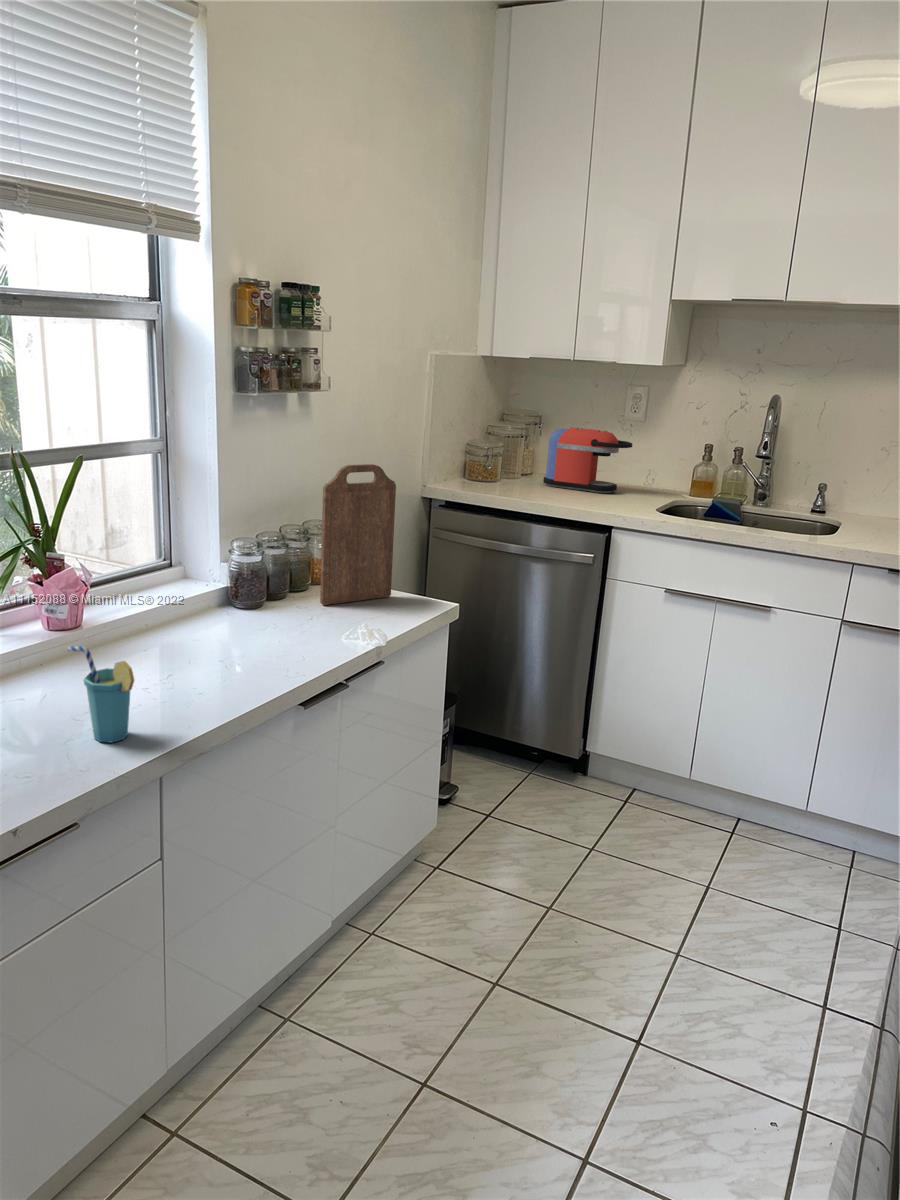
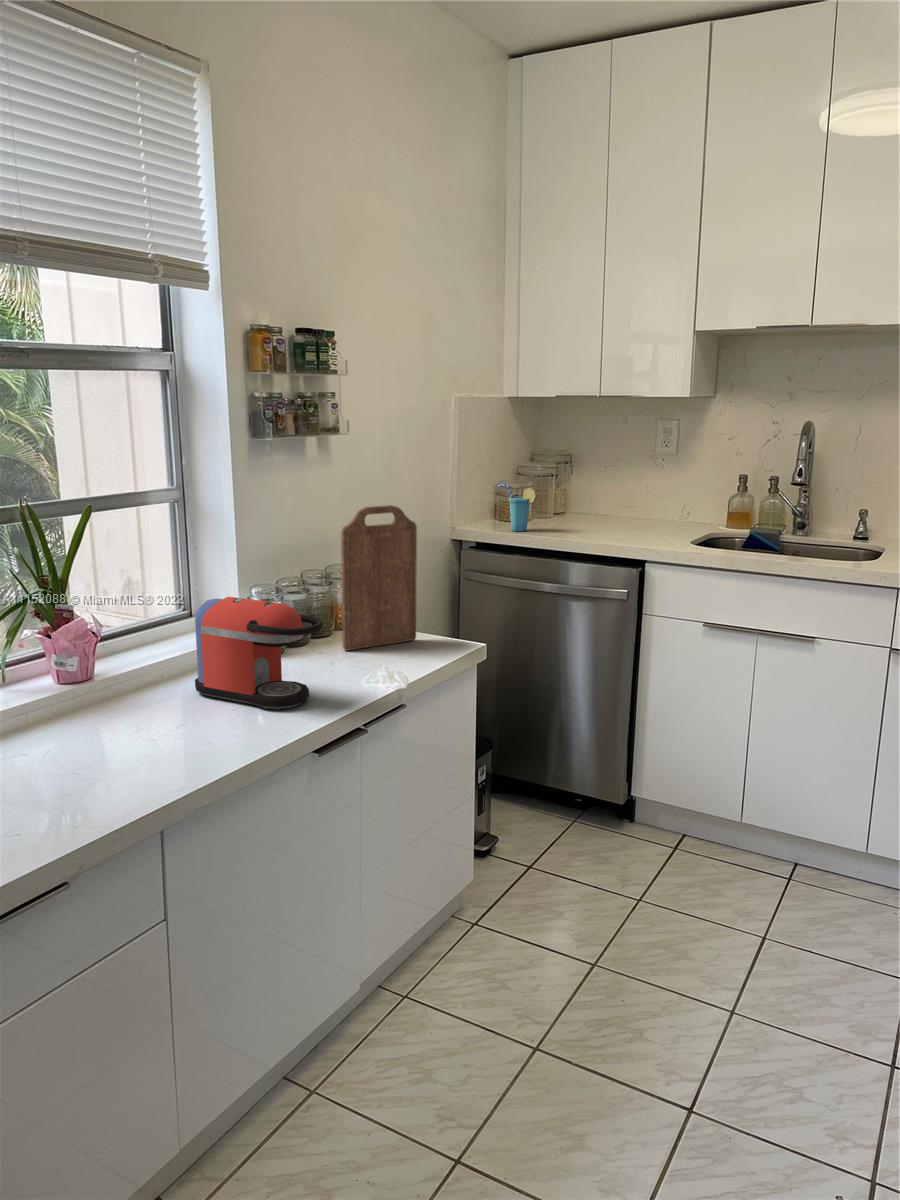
coffee maker: present [543,427,632,493] -> present [195,597,323,709]
cup: present [68,646,134,742] -> present [497,484,537,531]

